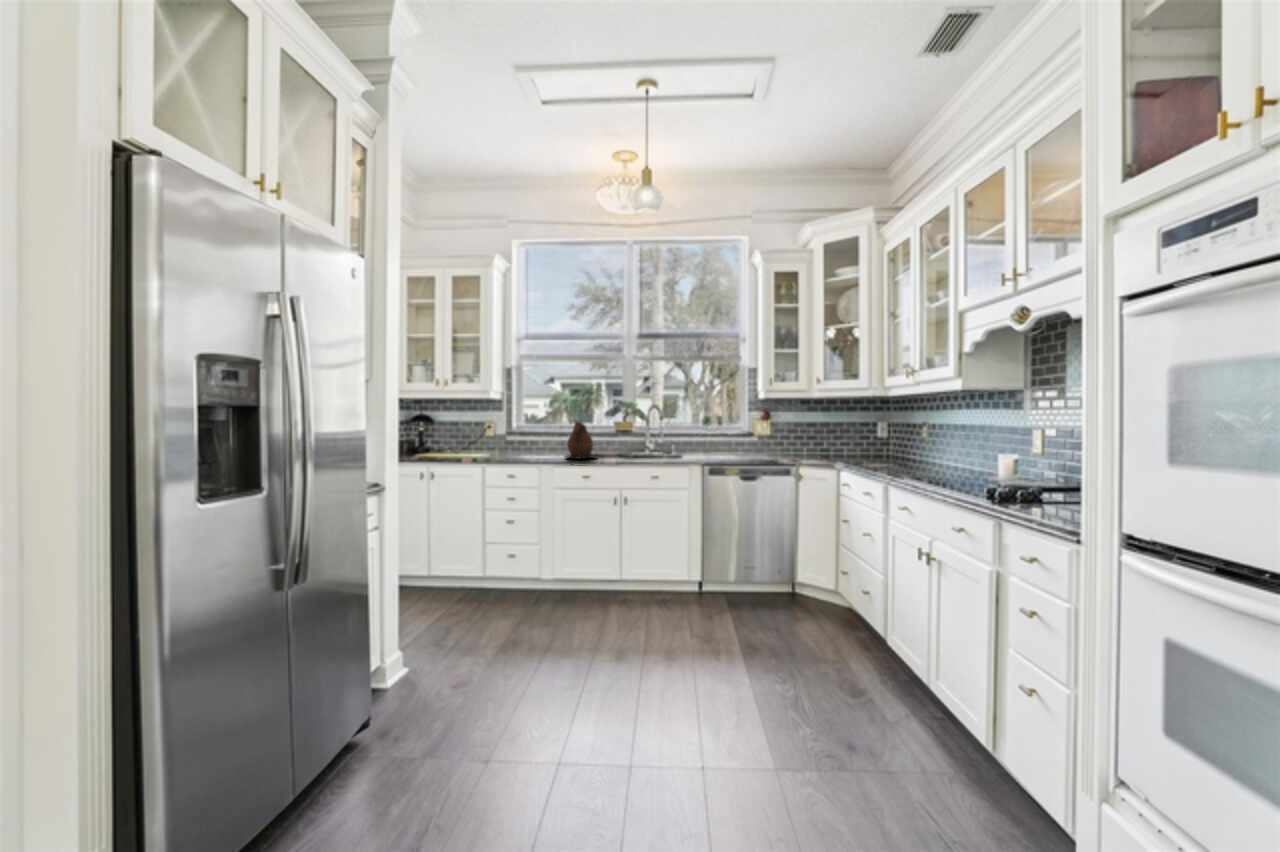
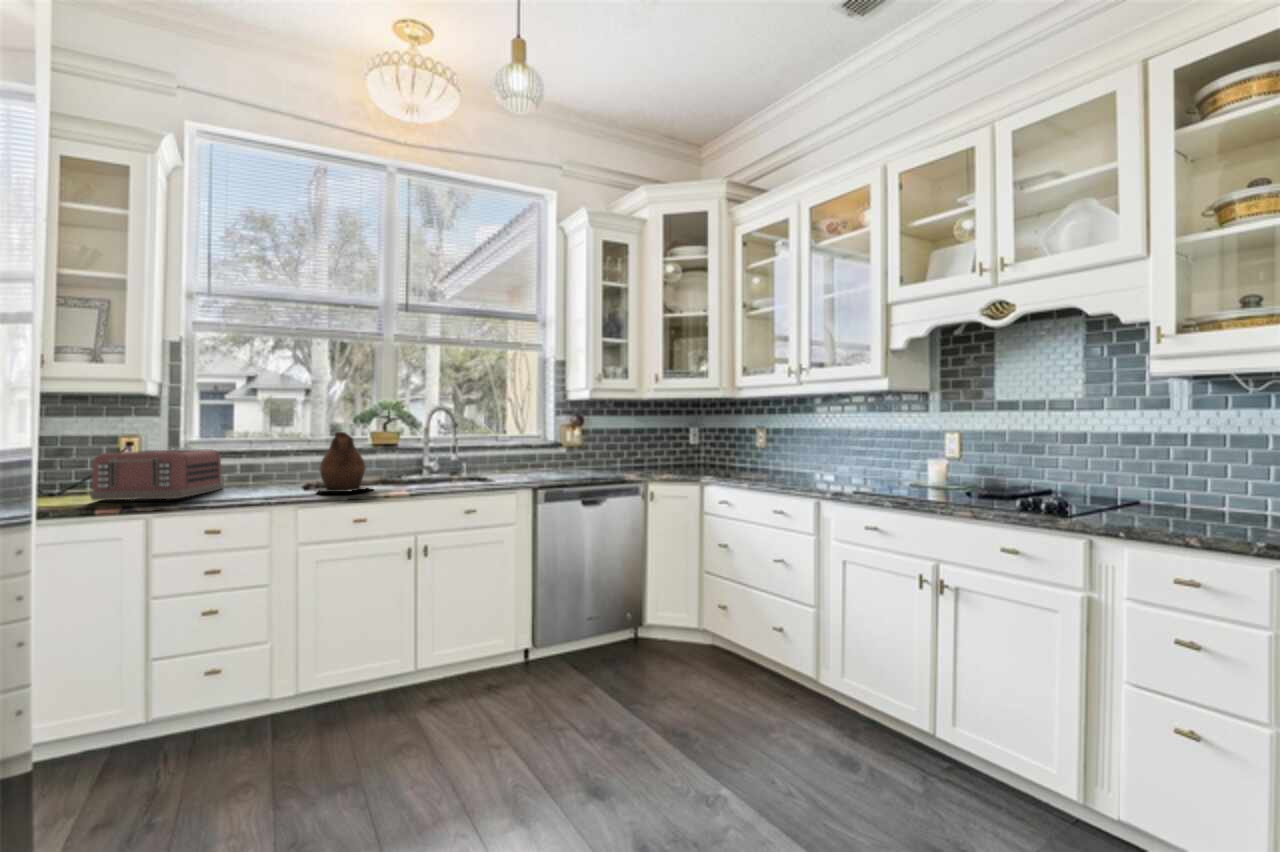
toaster: none [465,430,527,457] -> present [90,450,223,501]

